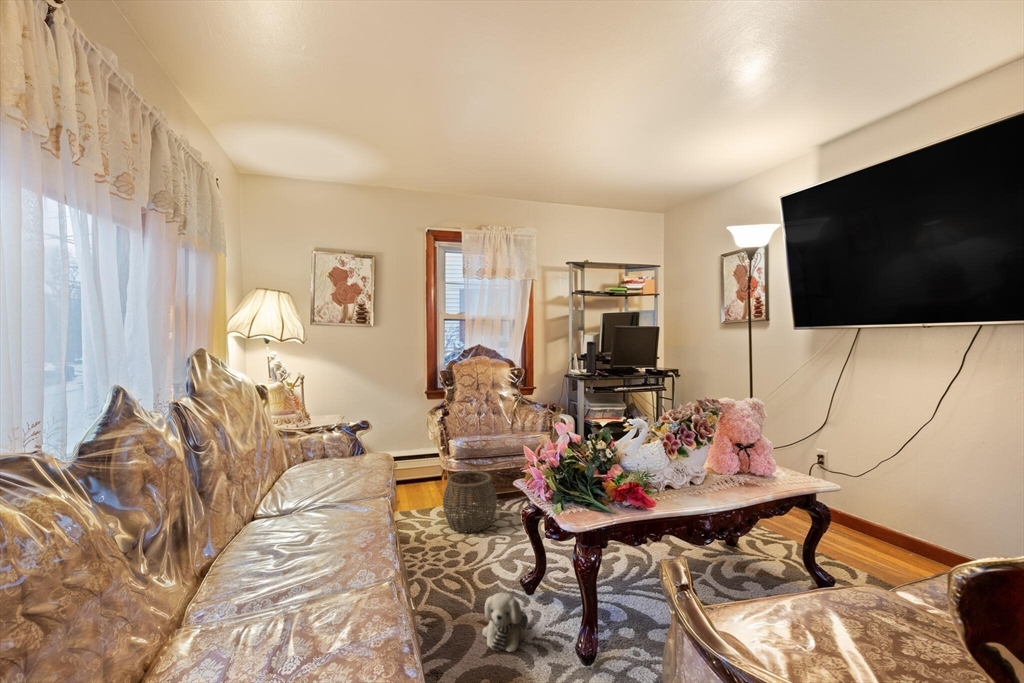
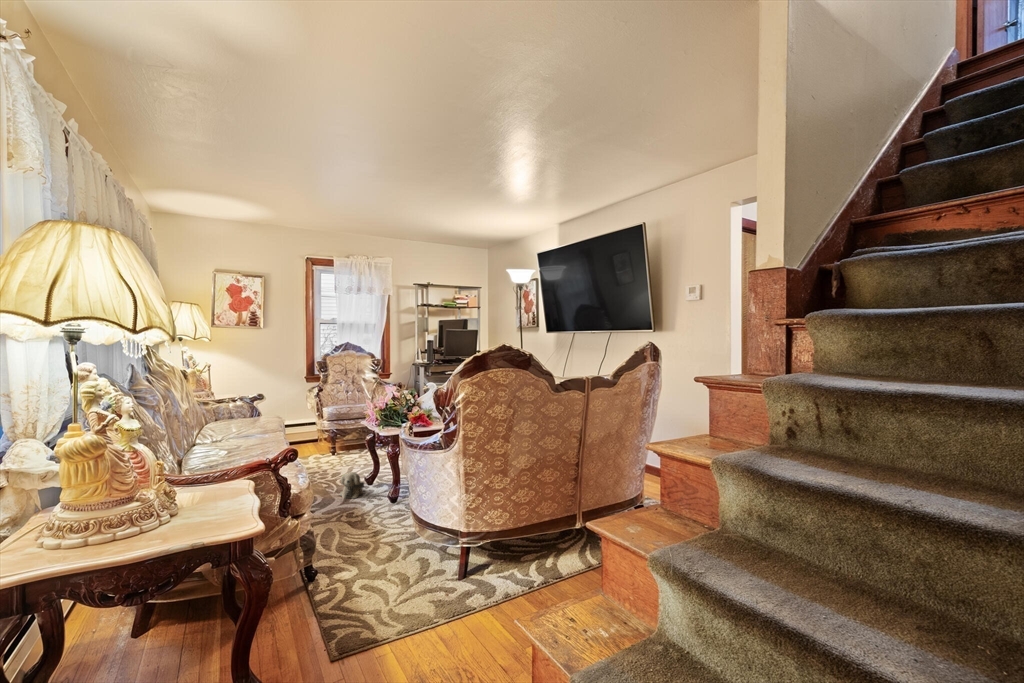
woven basket: present [443,471,497,533] -> none [319,427,357,464]

